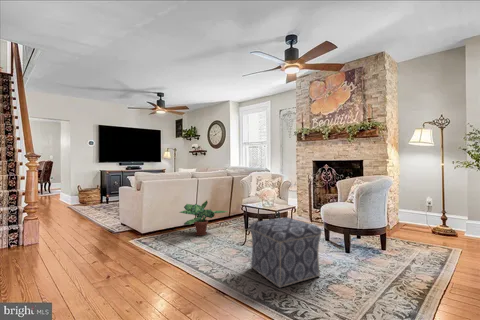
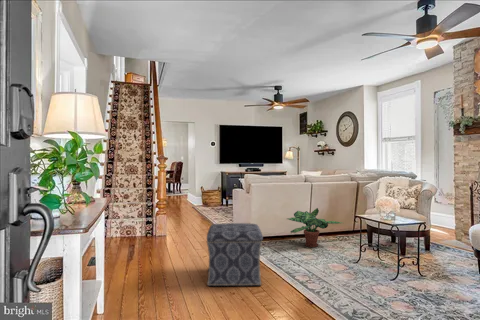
ottoman: present [250,218,321,288] -> present [207,223,263,286]

